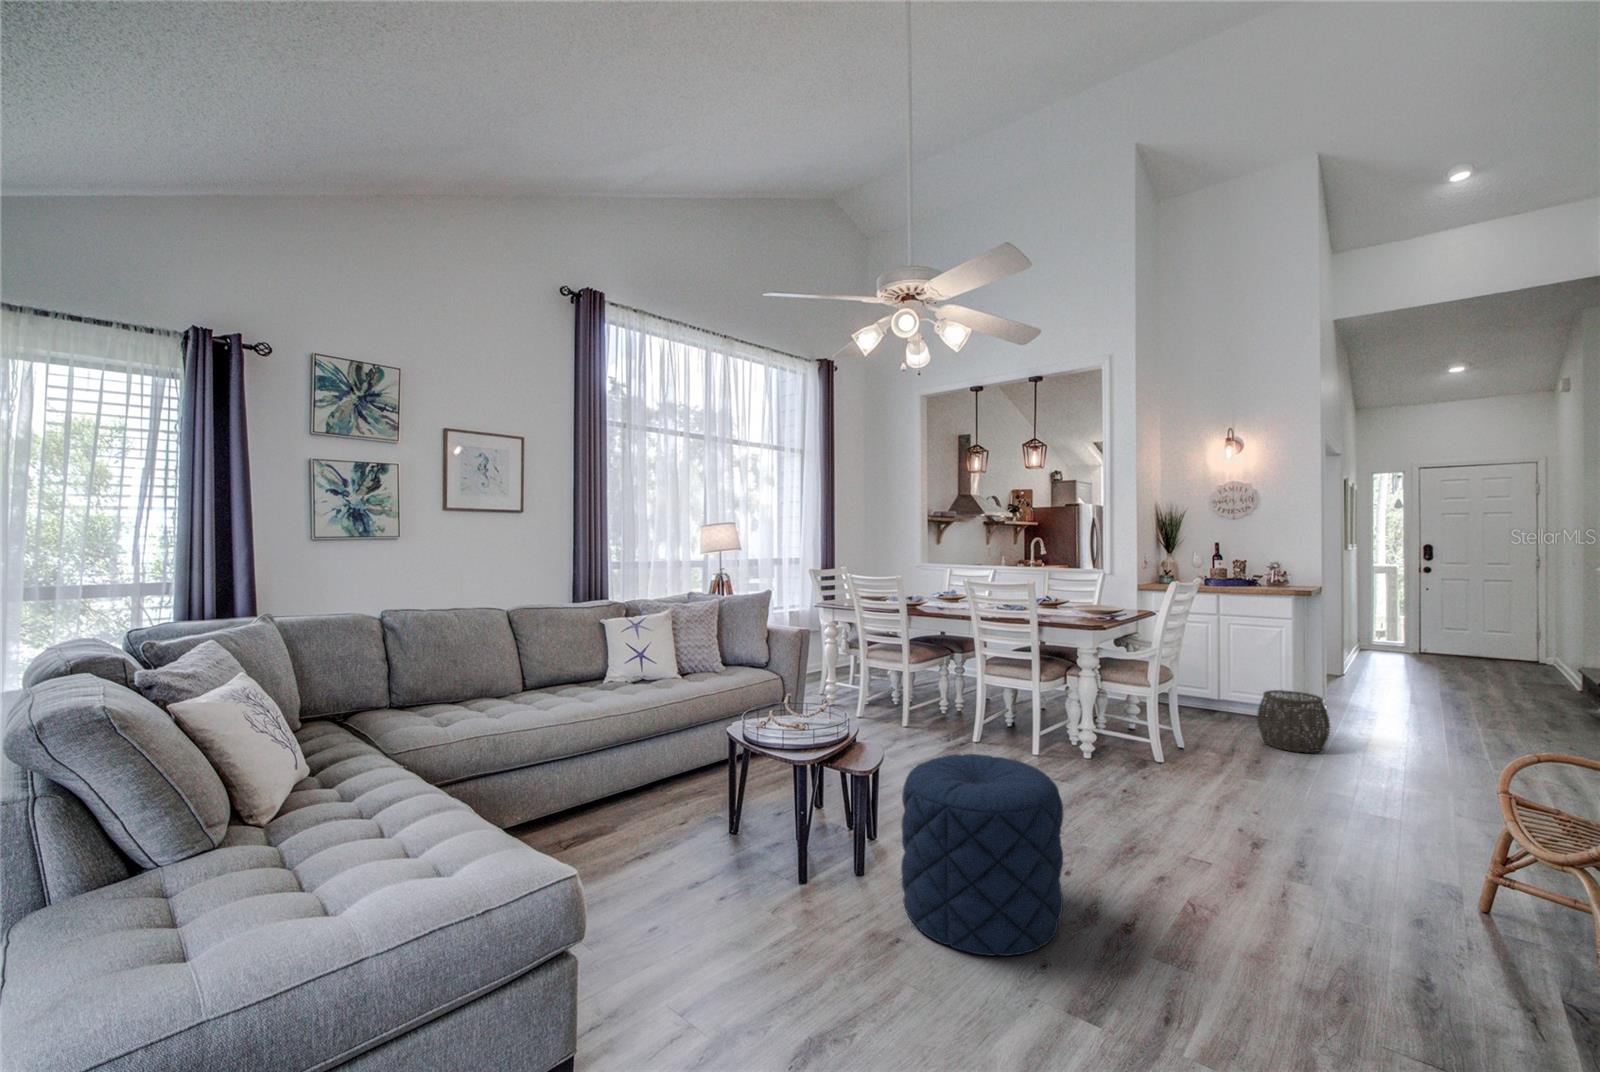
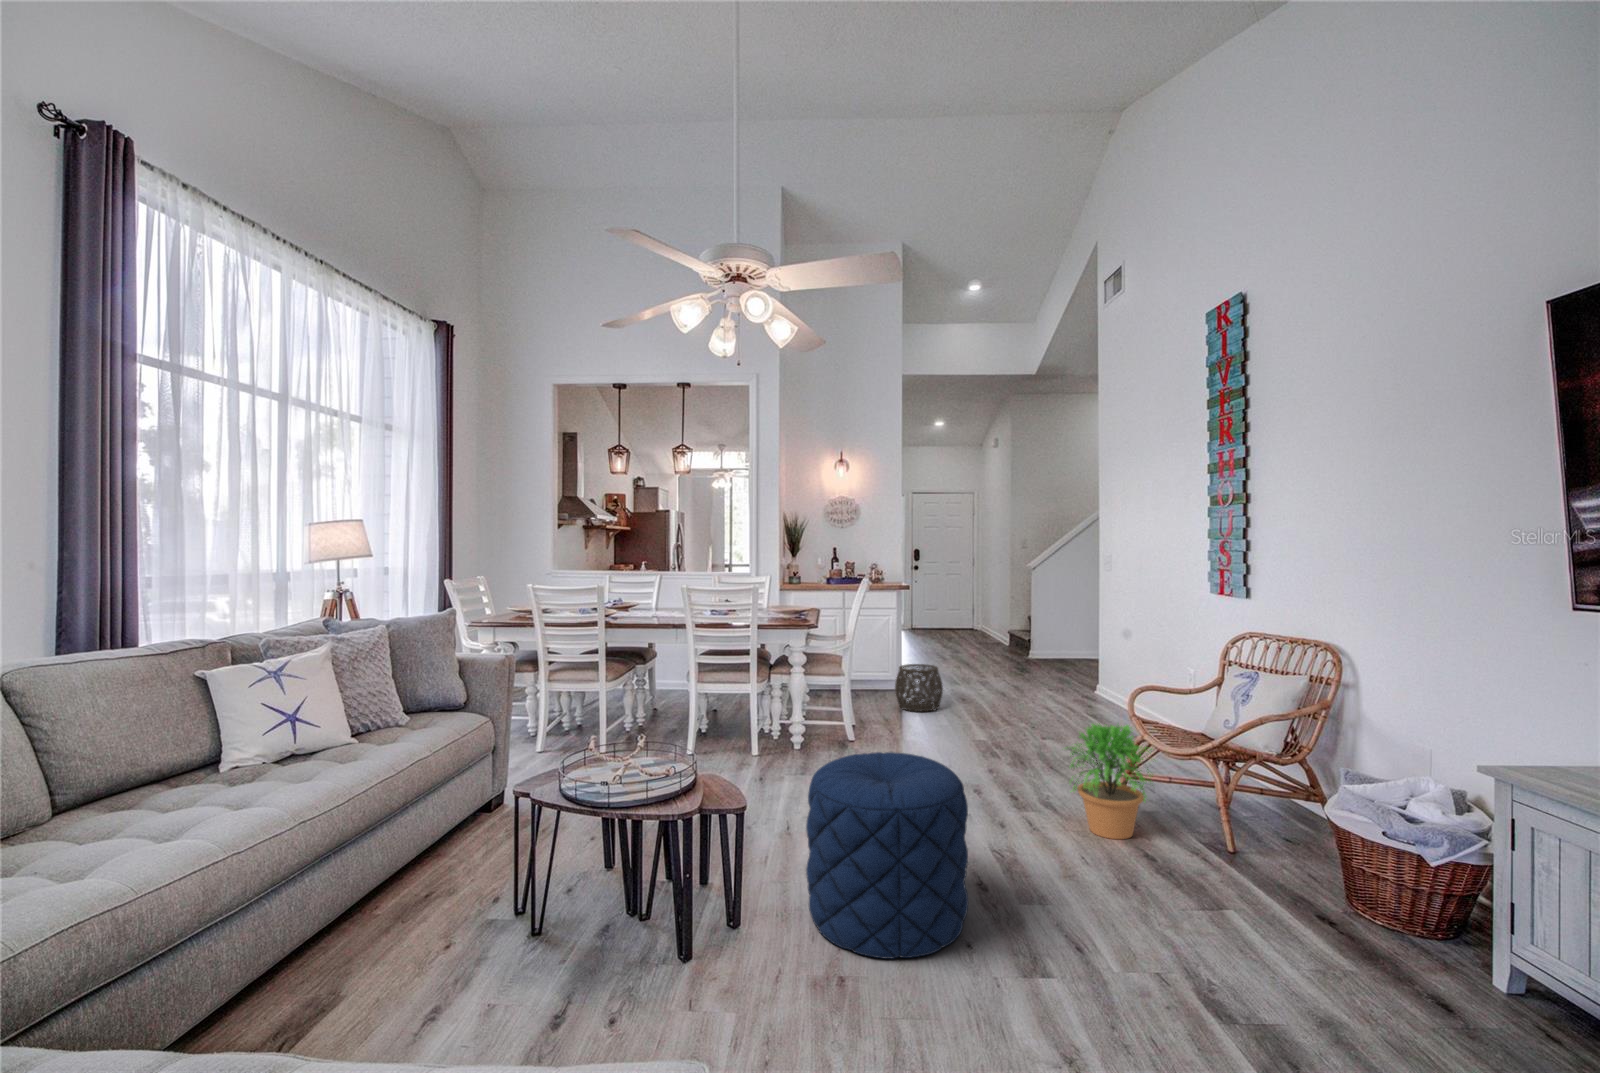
potted plant: none [1317,791,1456,957] -> present [1071,723,1152,839]

